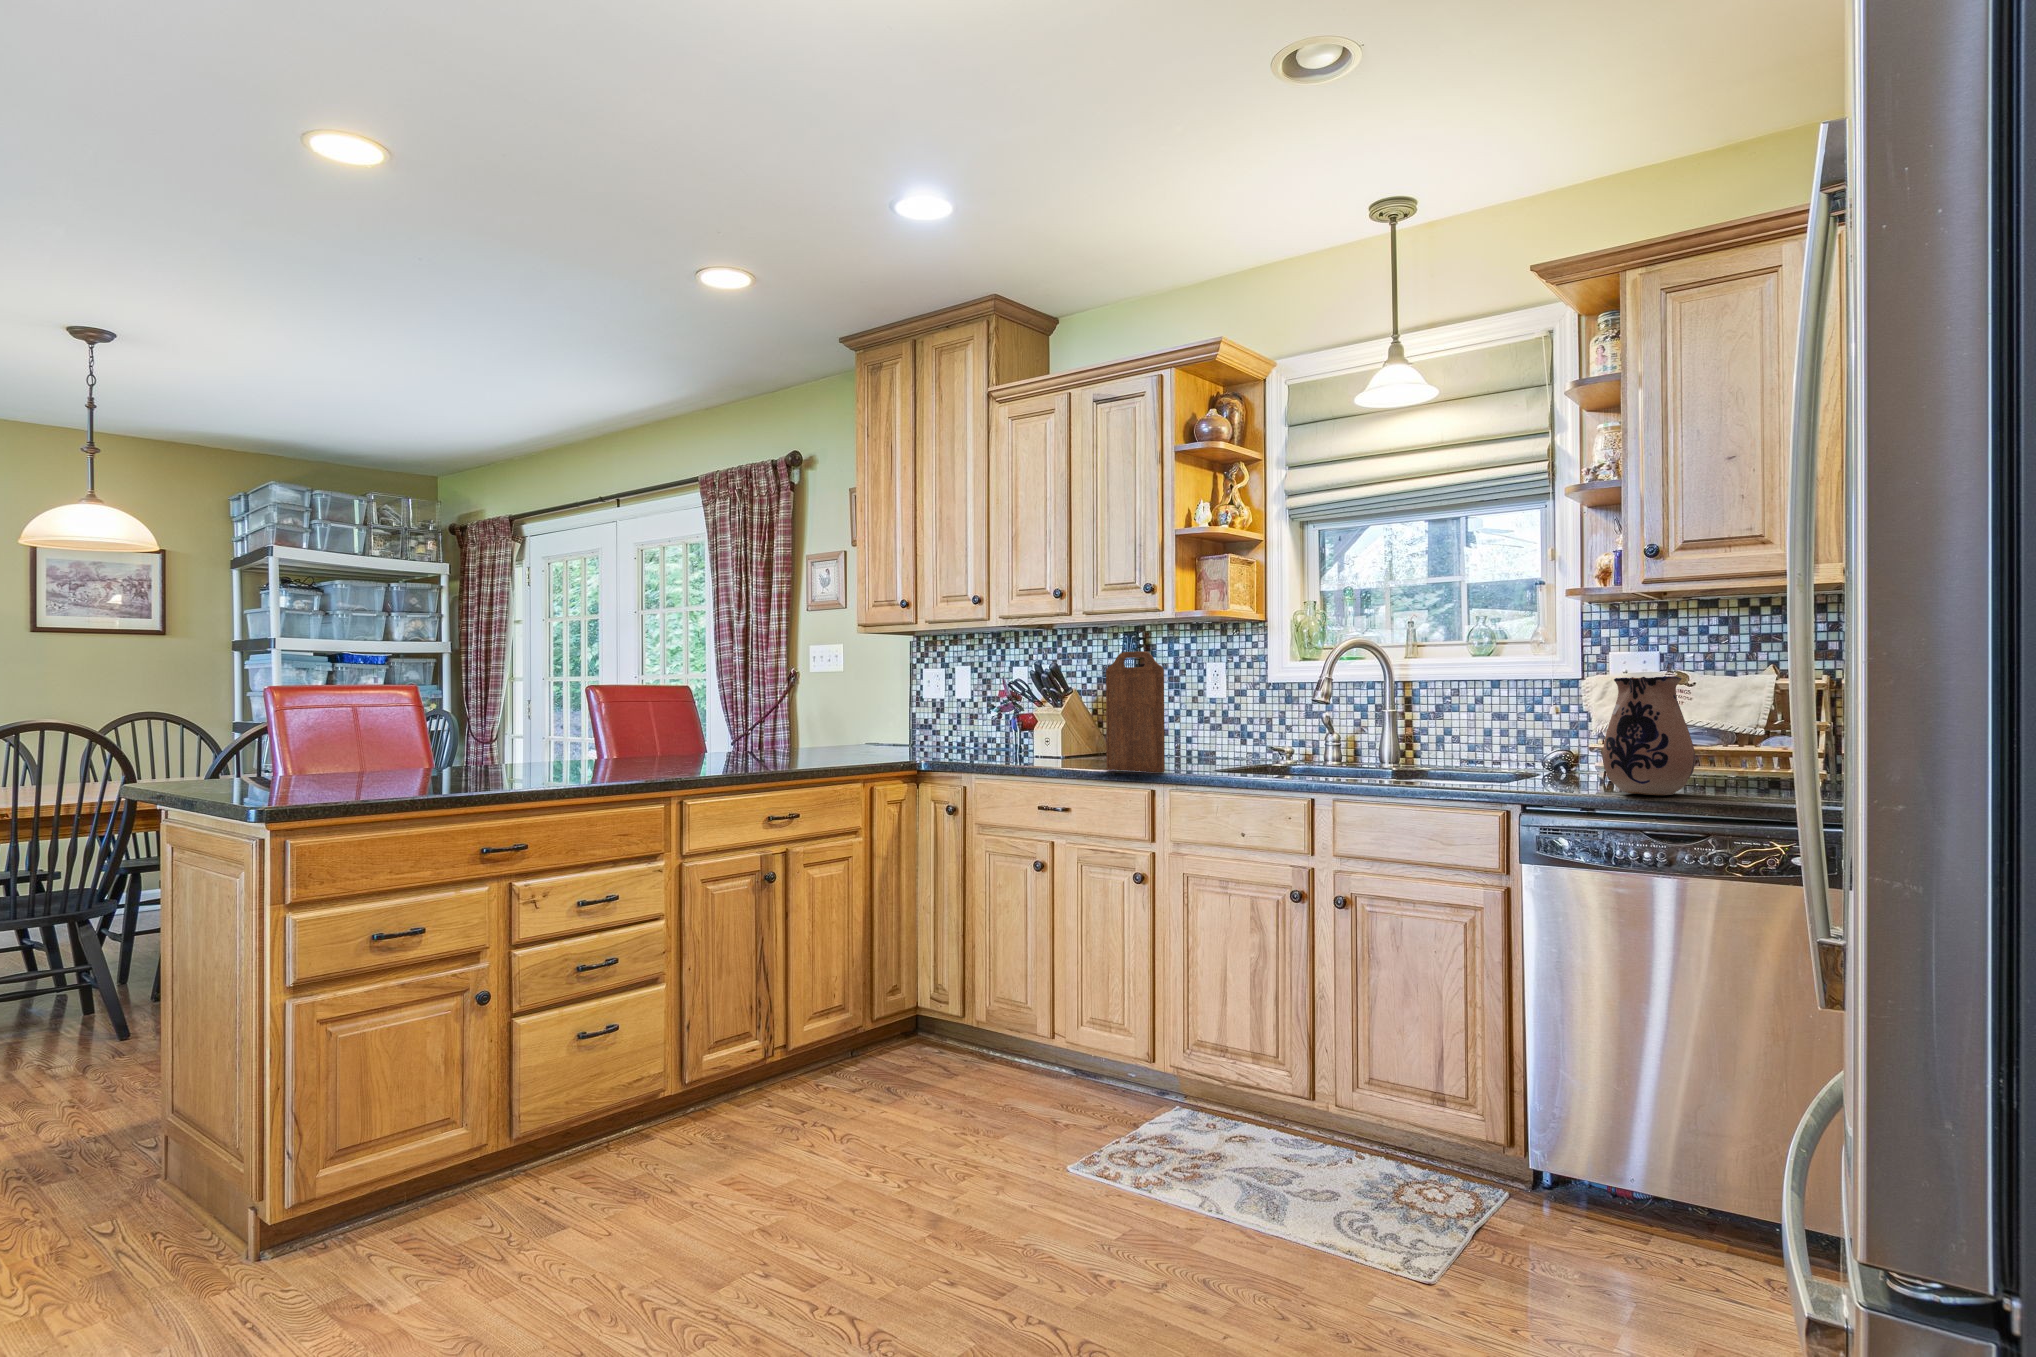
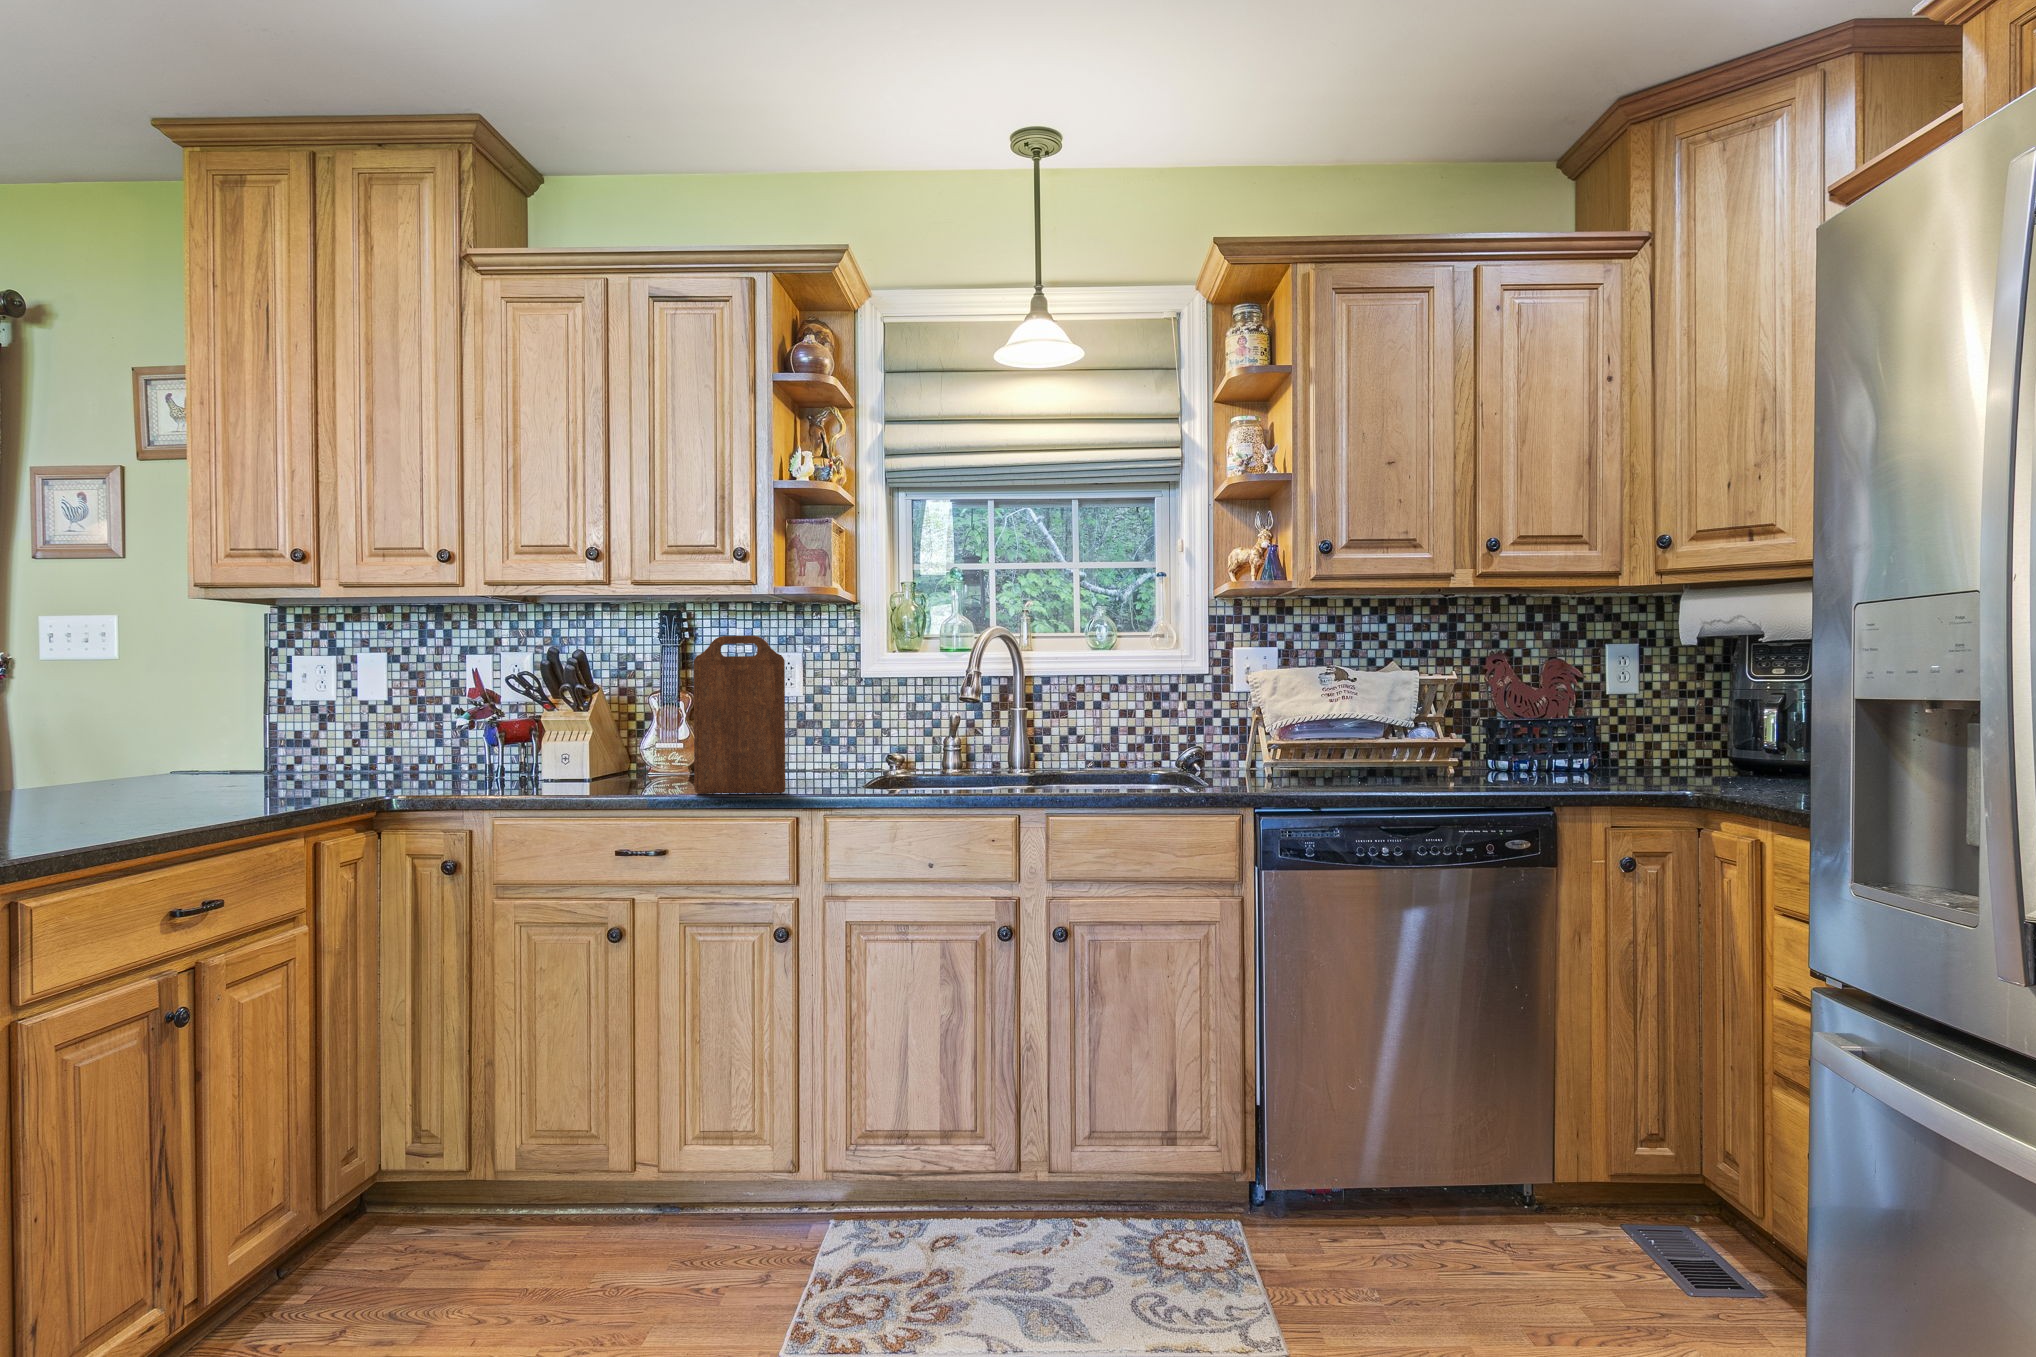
ceramic pitcher: present [1603,676,1696,795] -> none [1324,672,1409,789]

